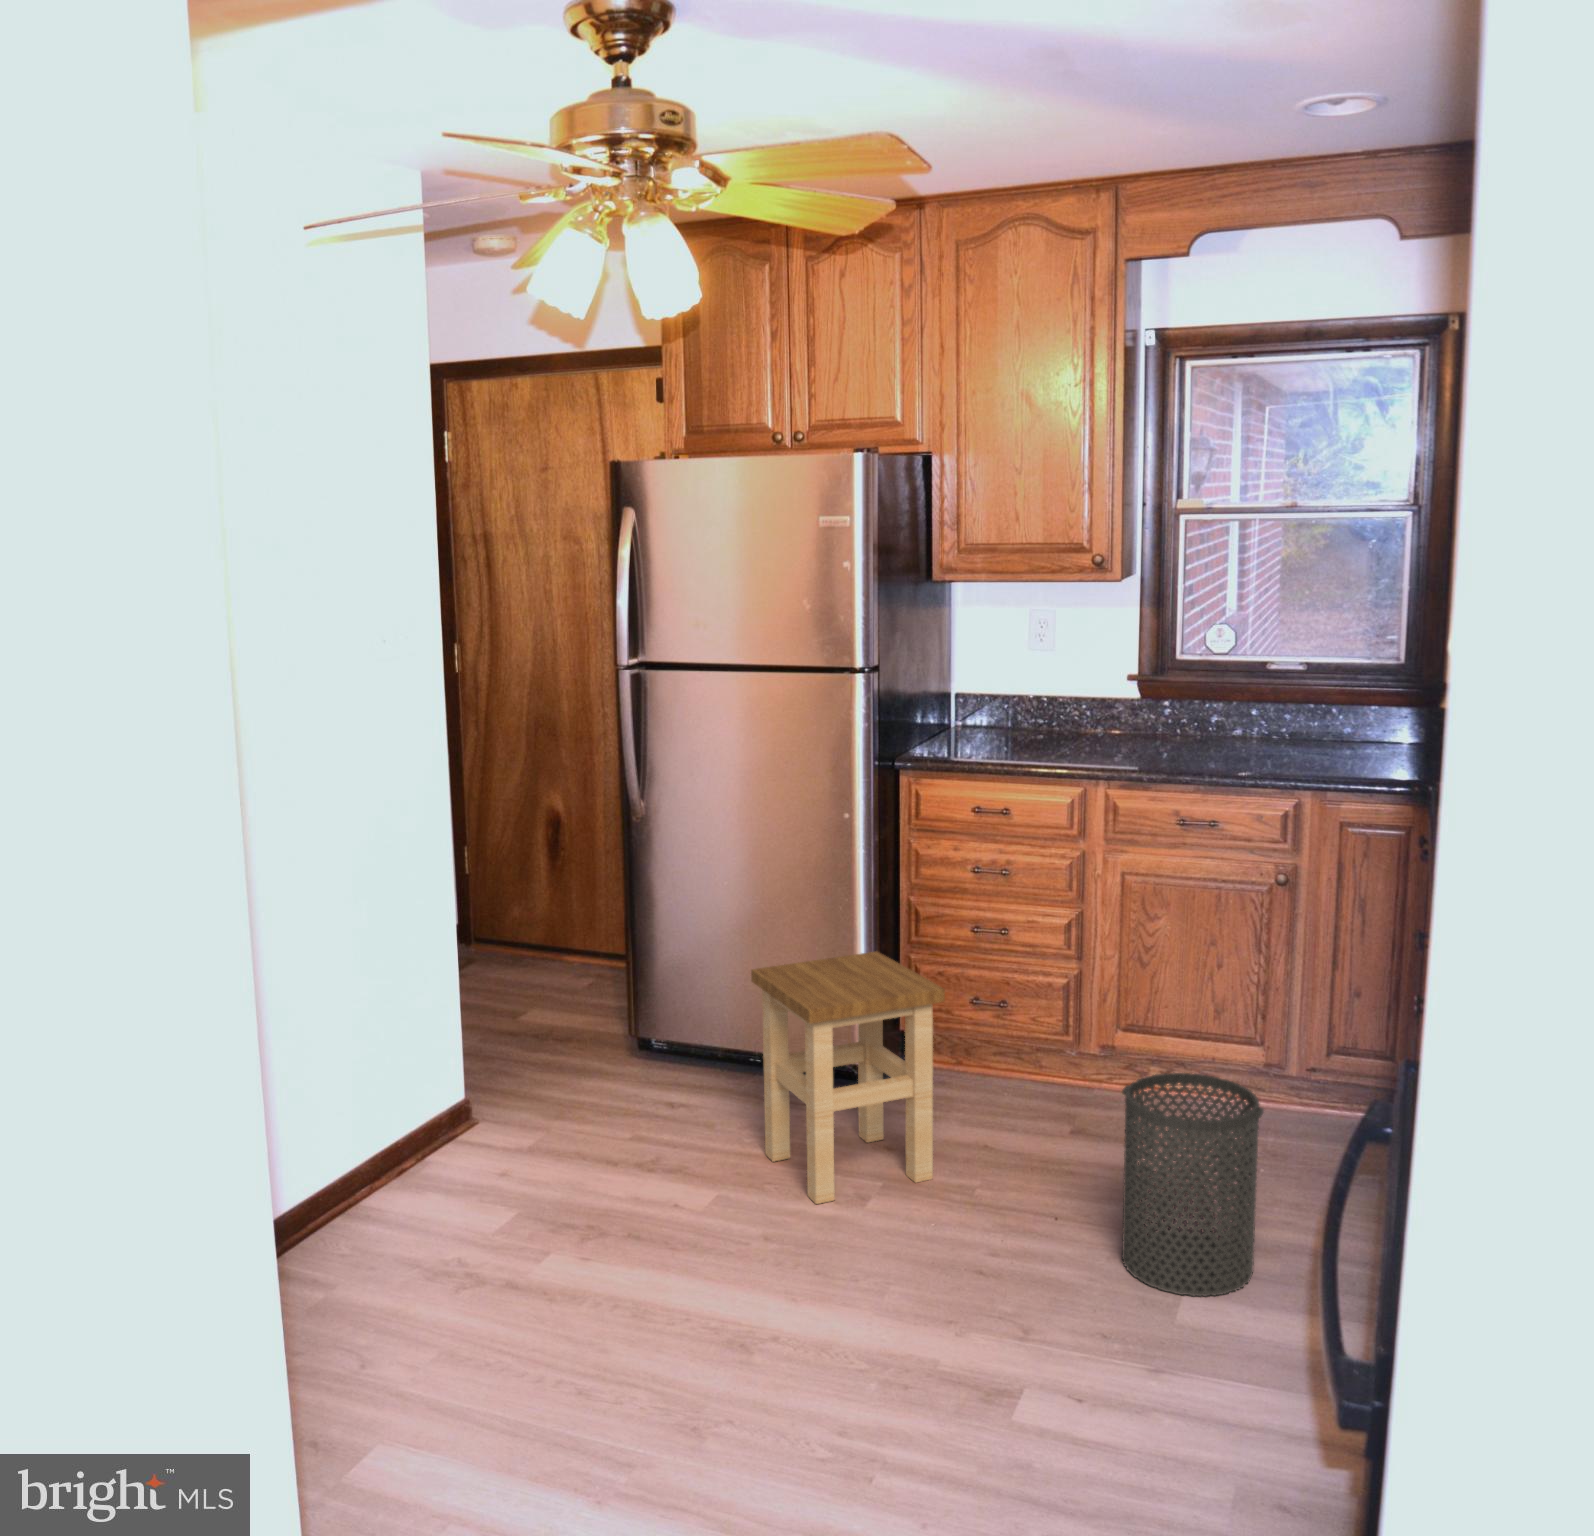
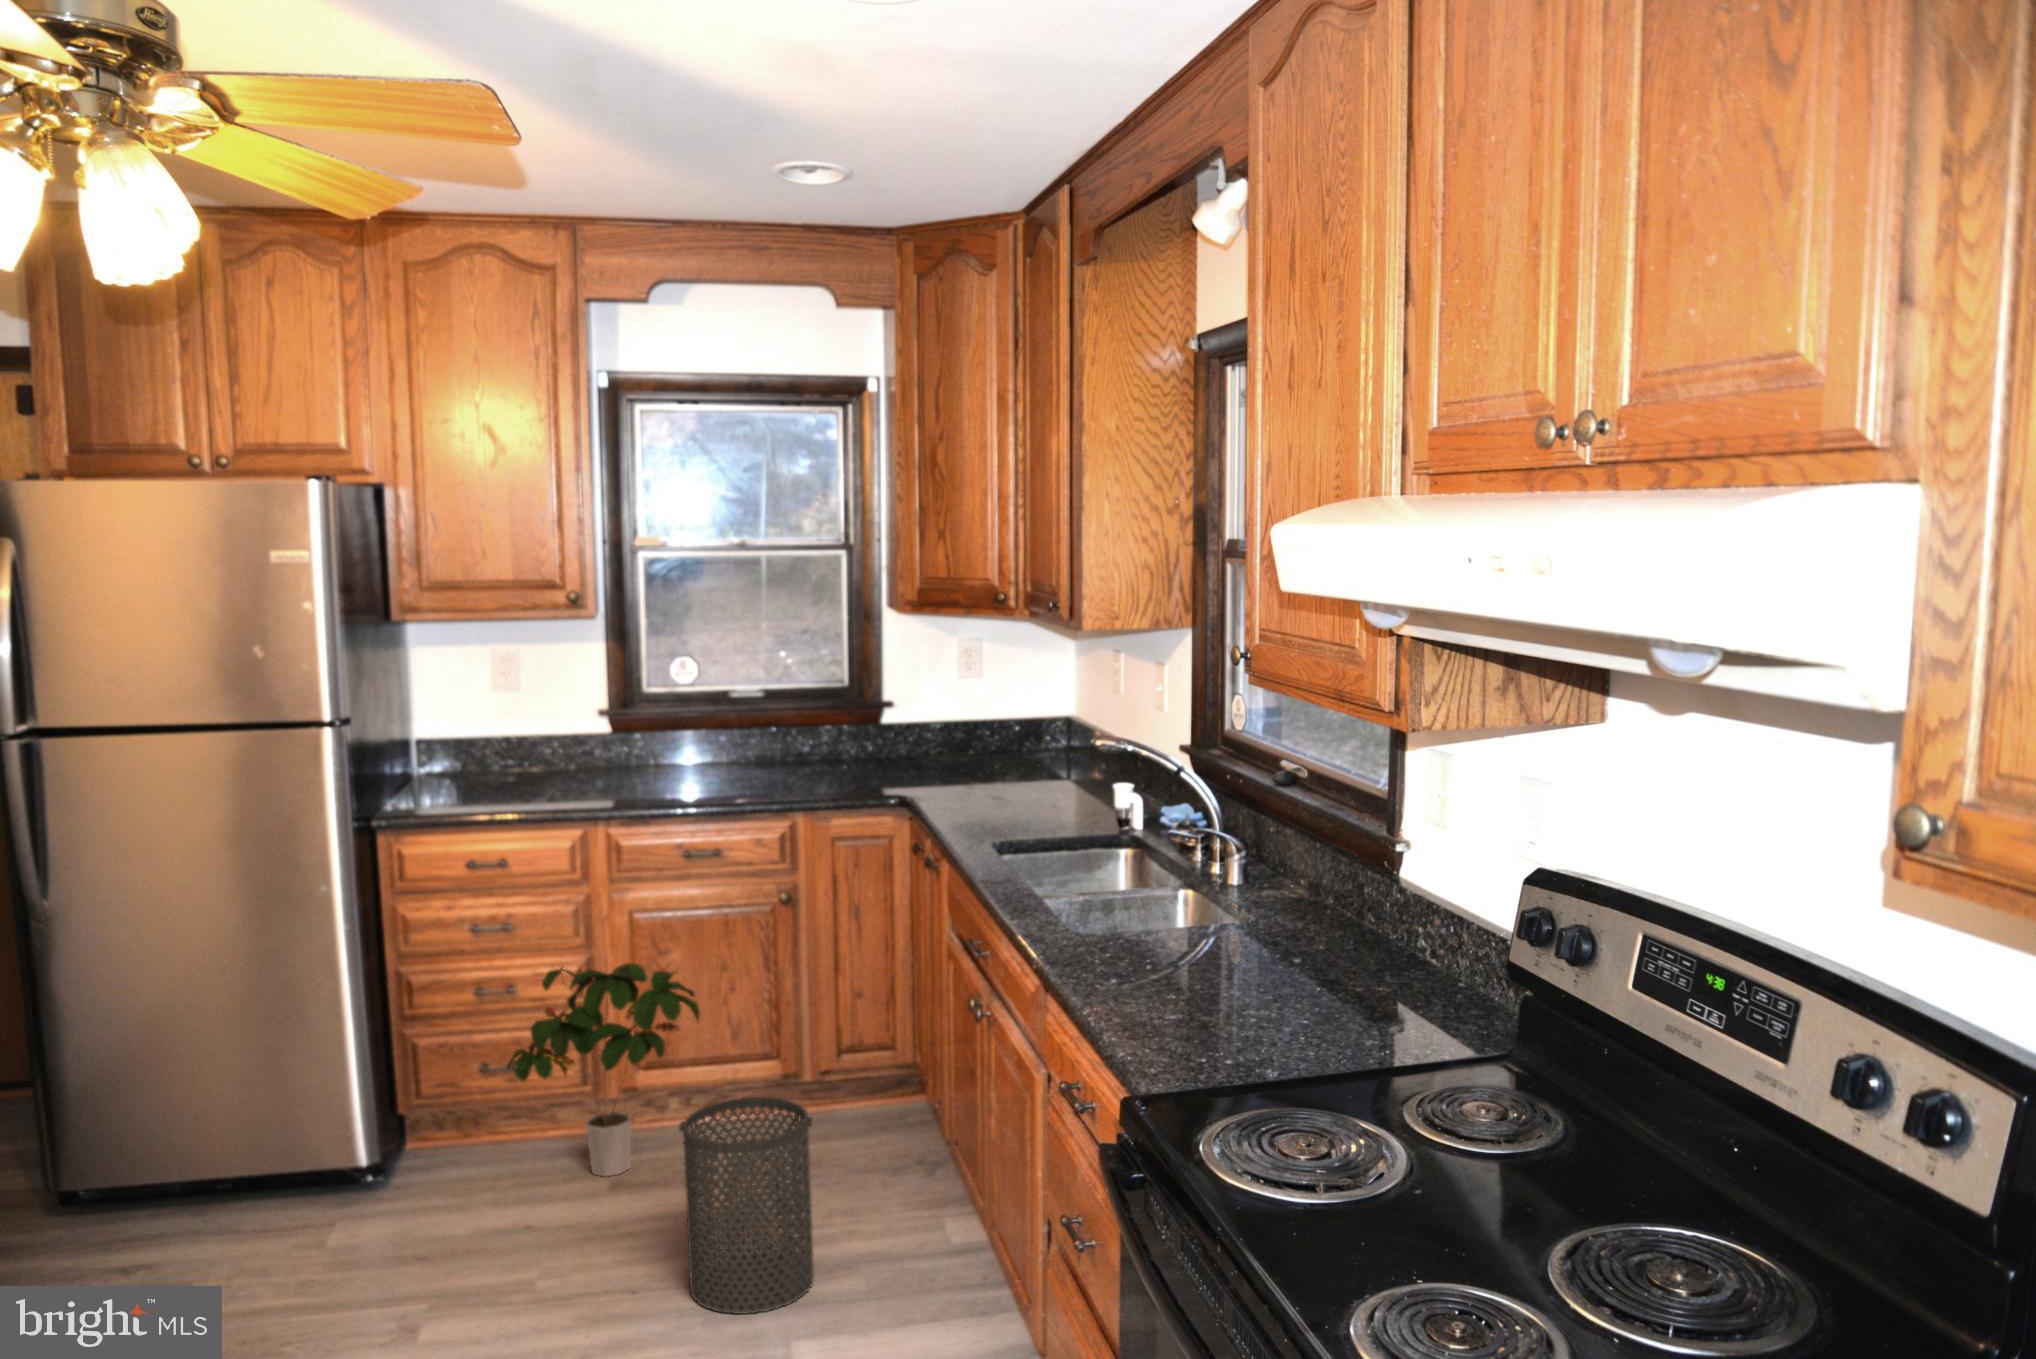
potted plant: none [994,917,1179,1125] -> present [507,963,699,1176]
stool: present [751,951,945,1204] -> none [237,1033,475,1325]

